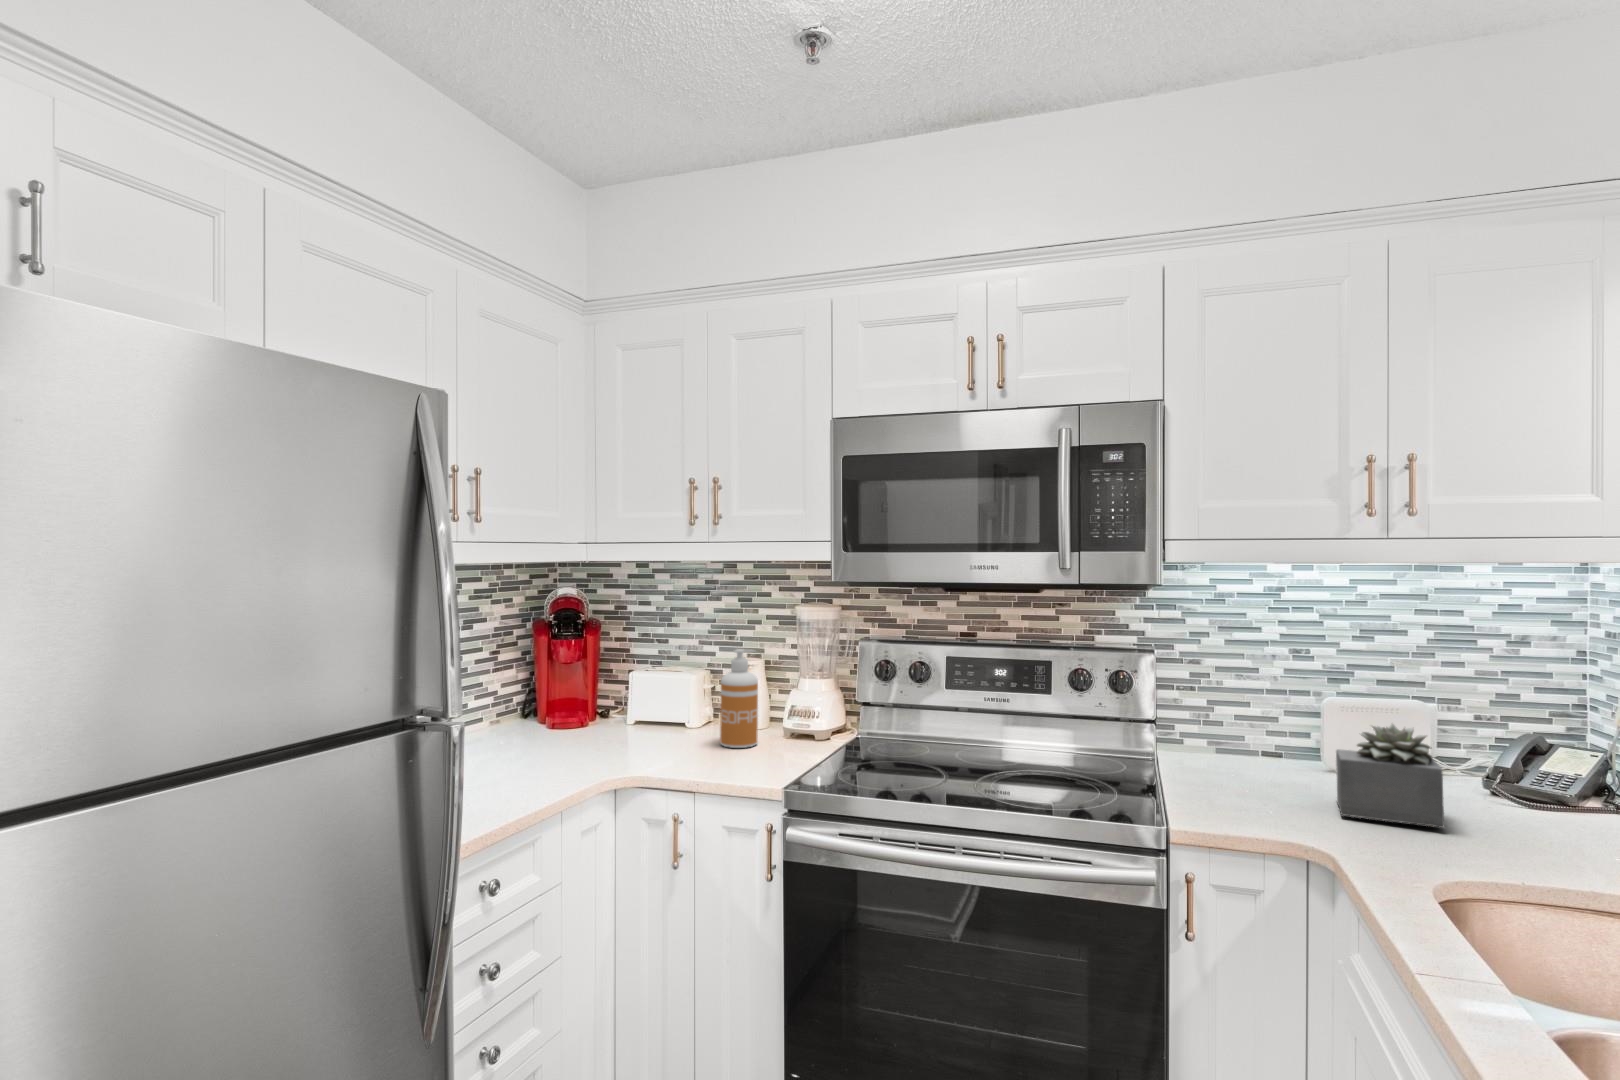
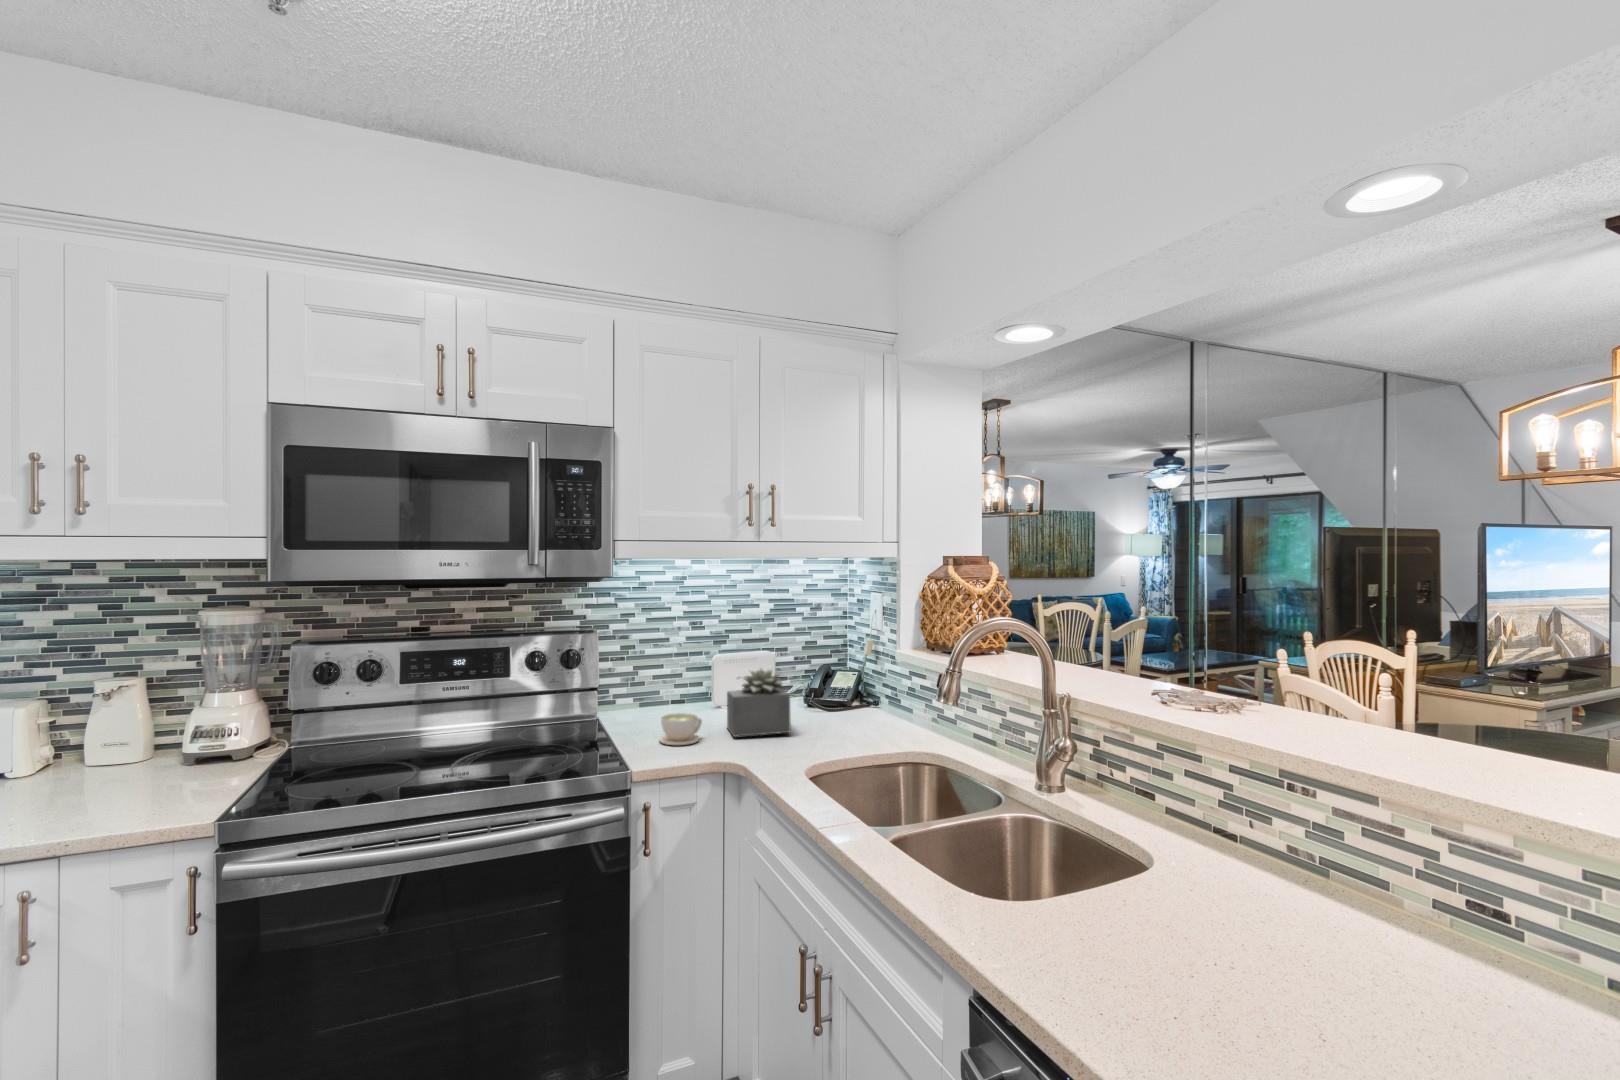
soap dispenser: present [720,649,758,748] -> none [86,666,151,791]
coffee cup: none [1227,767,1291,812] -> present [659,713,702,745]

